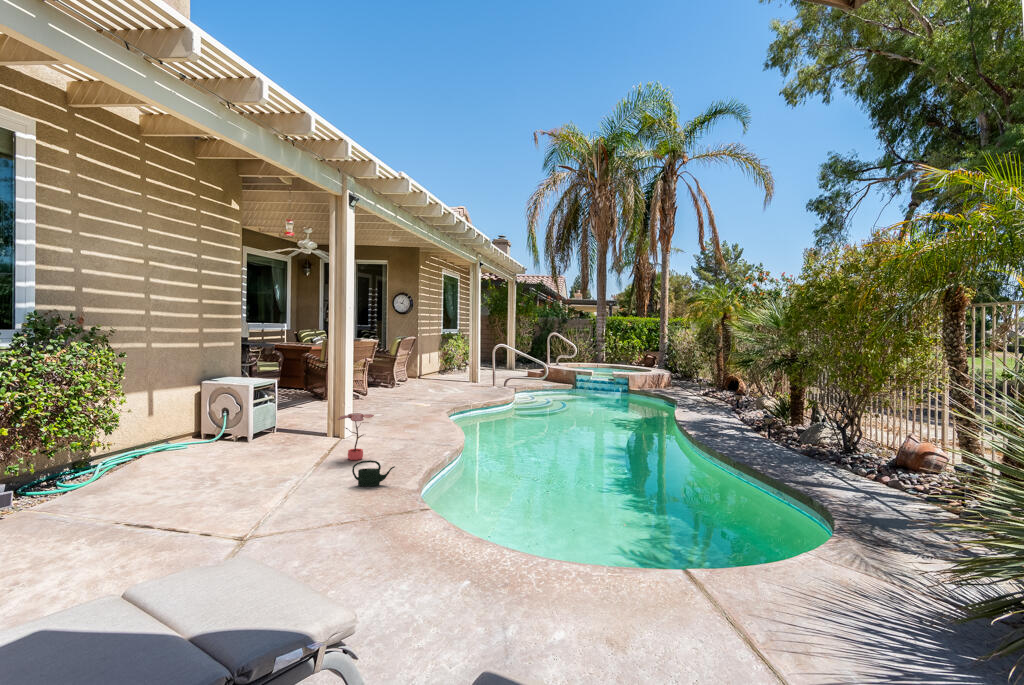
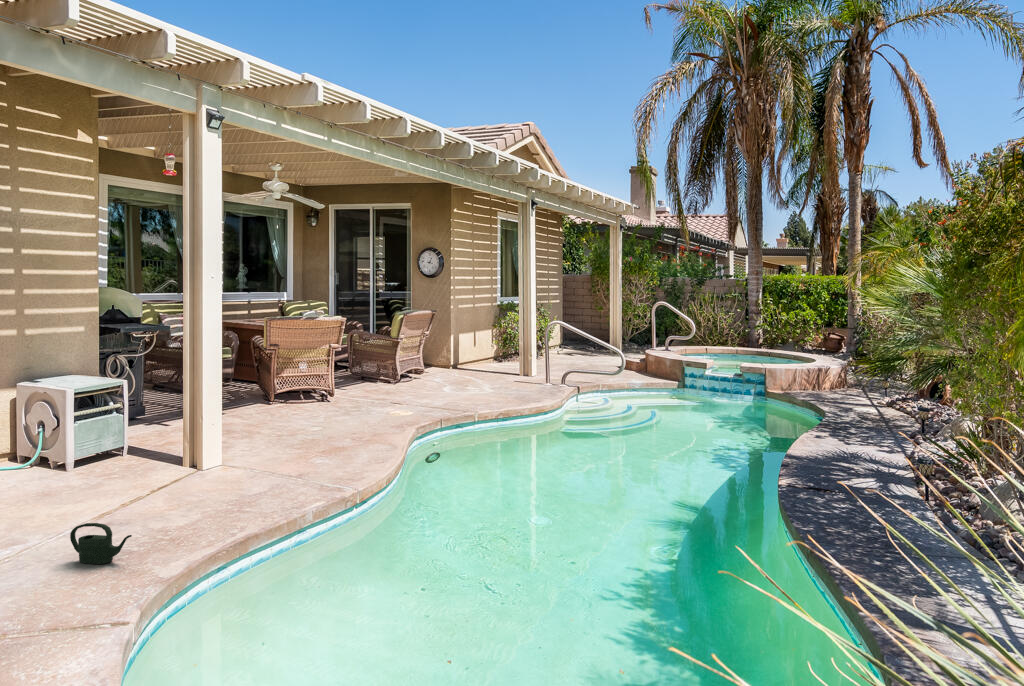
potted plant: present [338,413,374,460] -> none [123,439,182,510]

